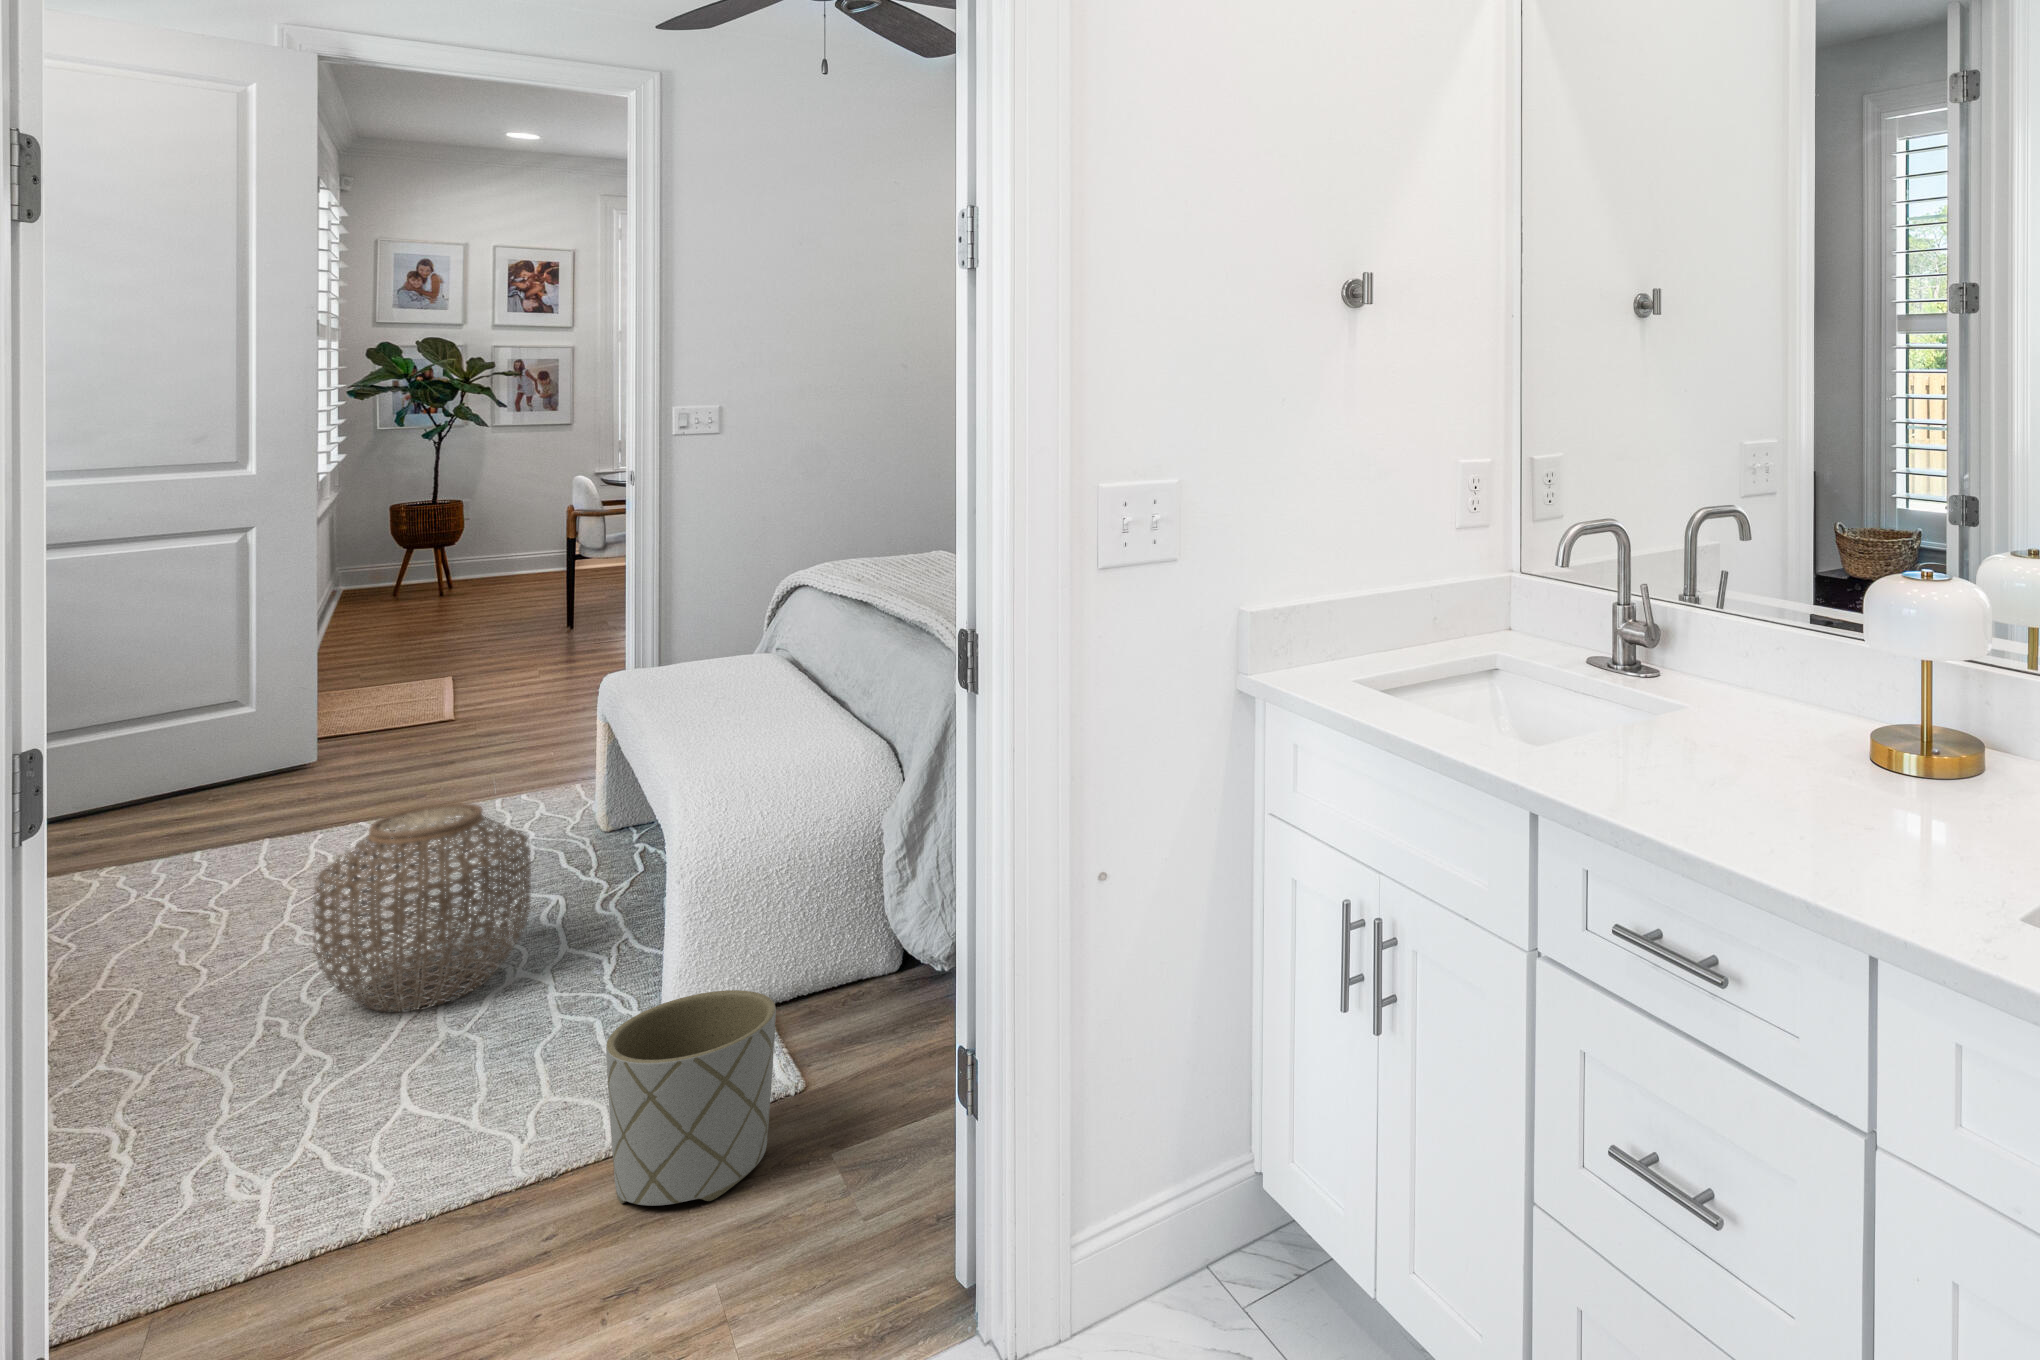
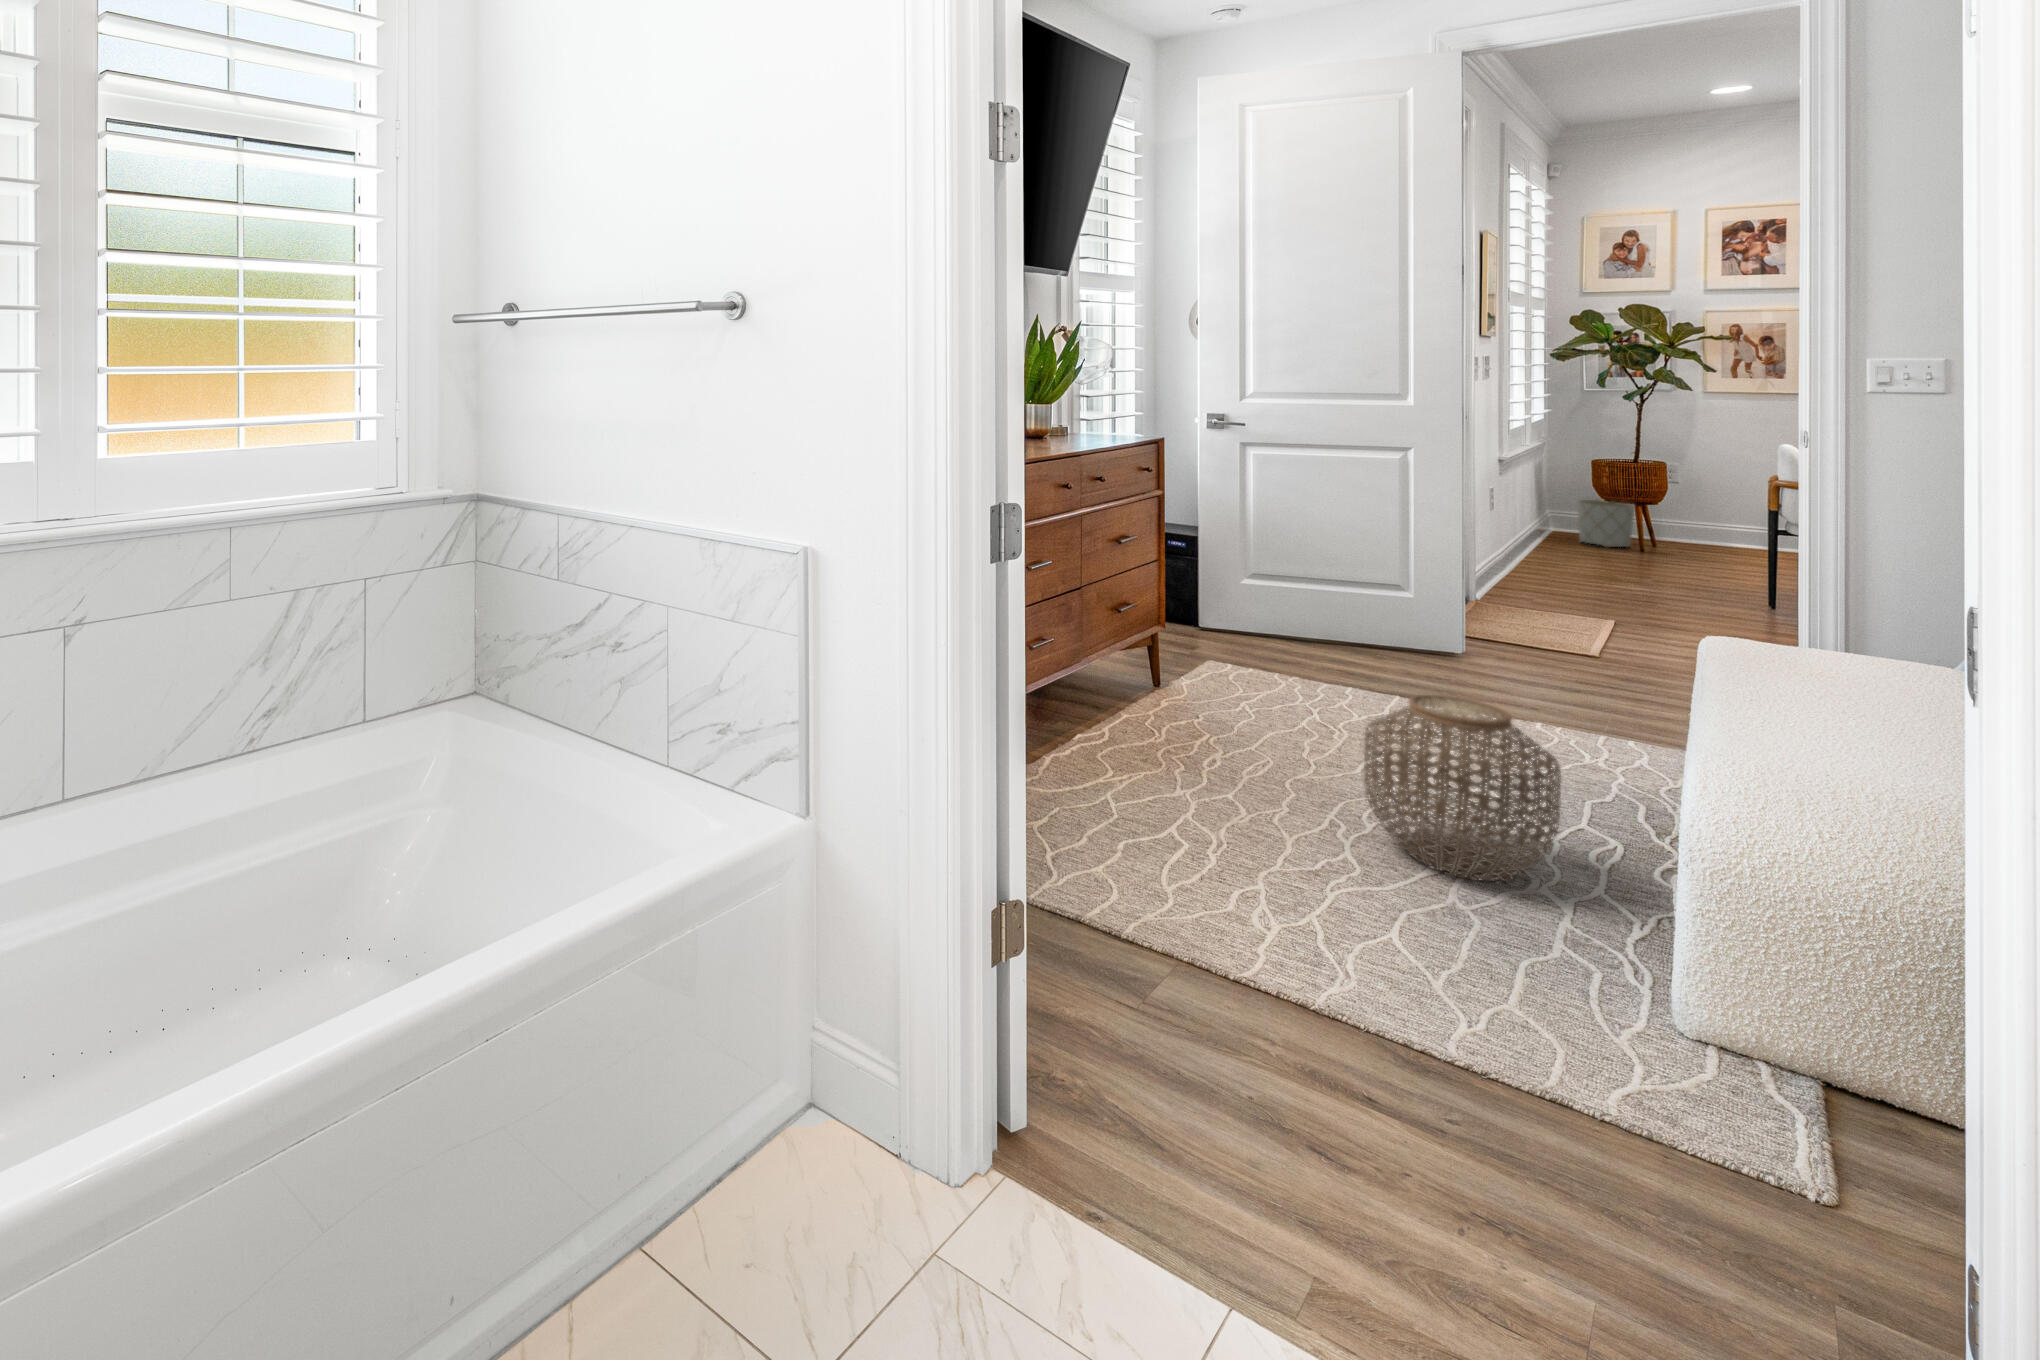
planter: present [606,990,776,1206] -> present [1577,500,1634,547]

